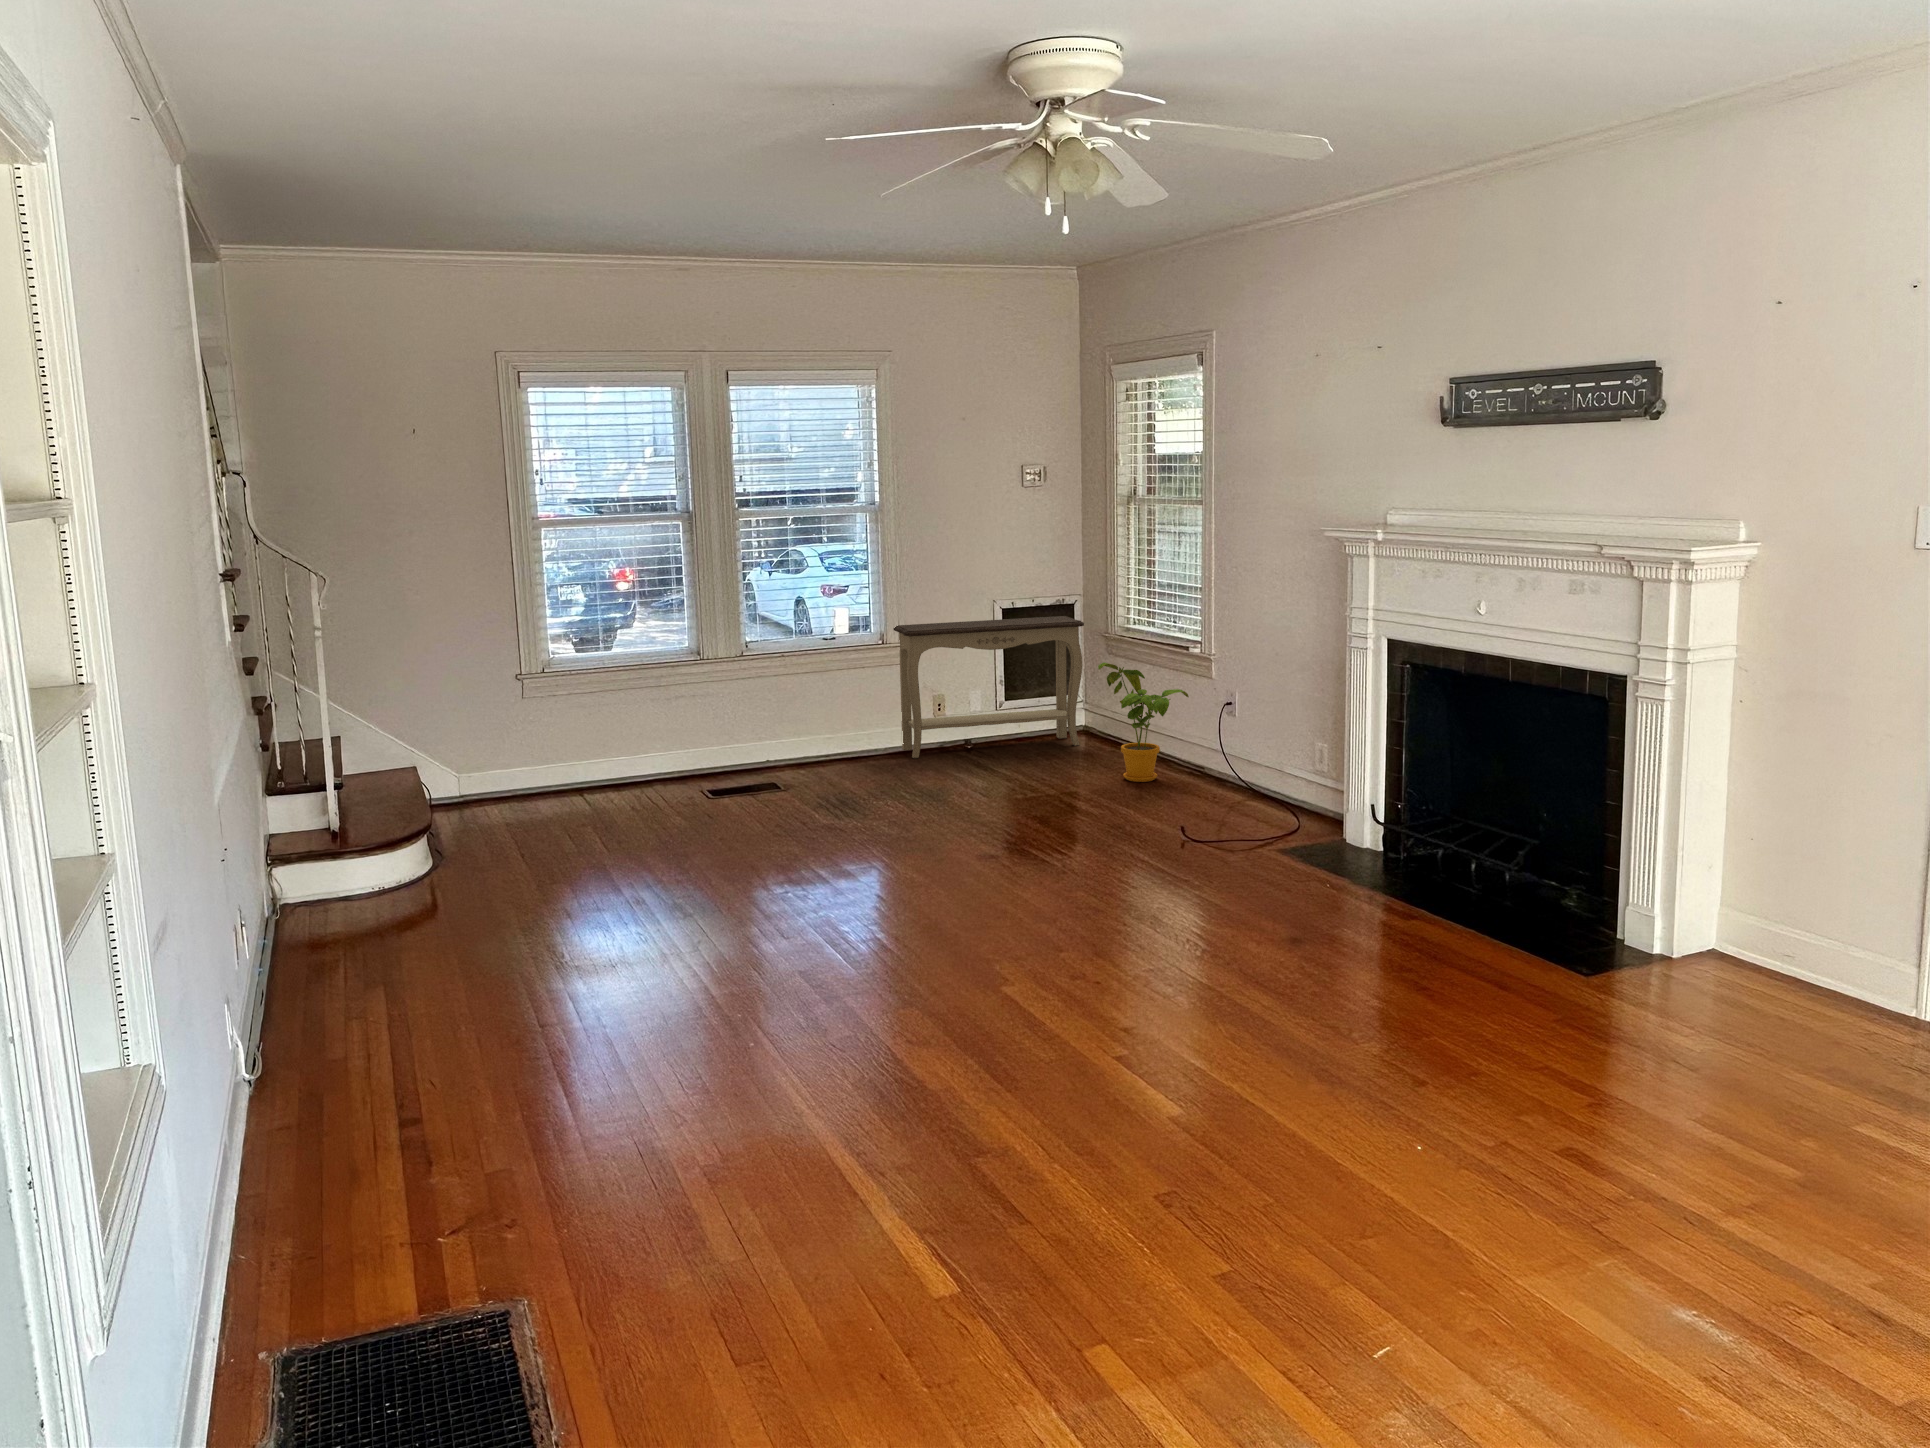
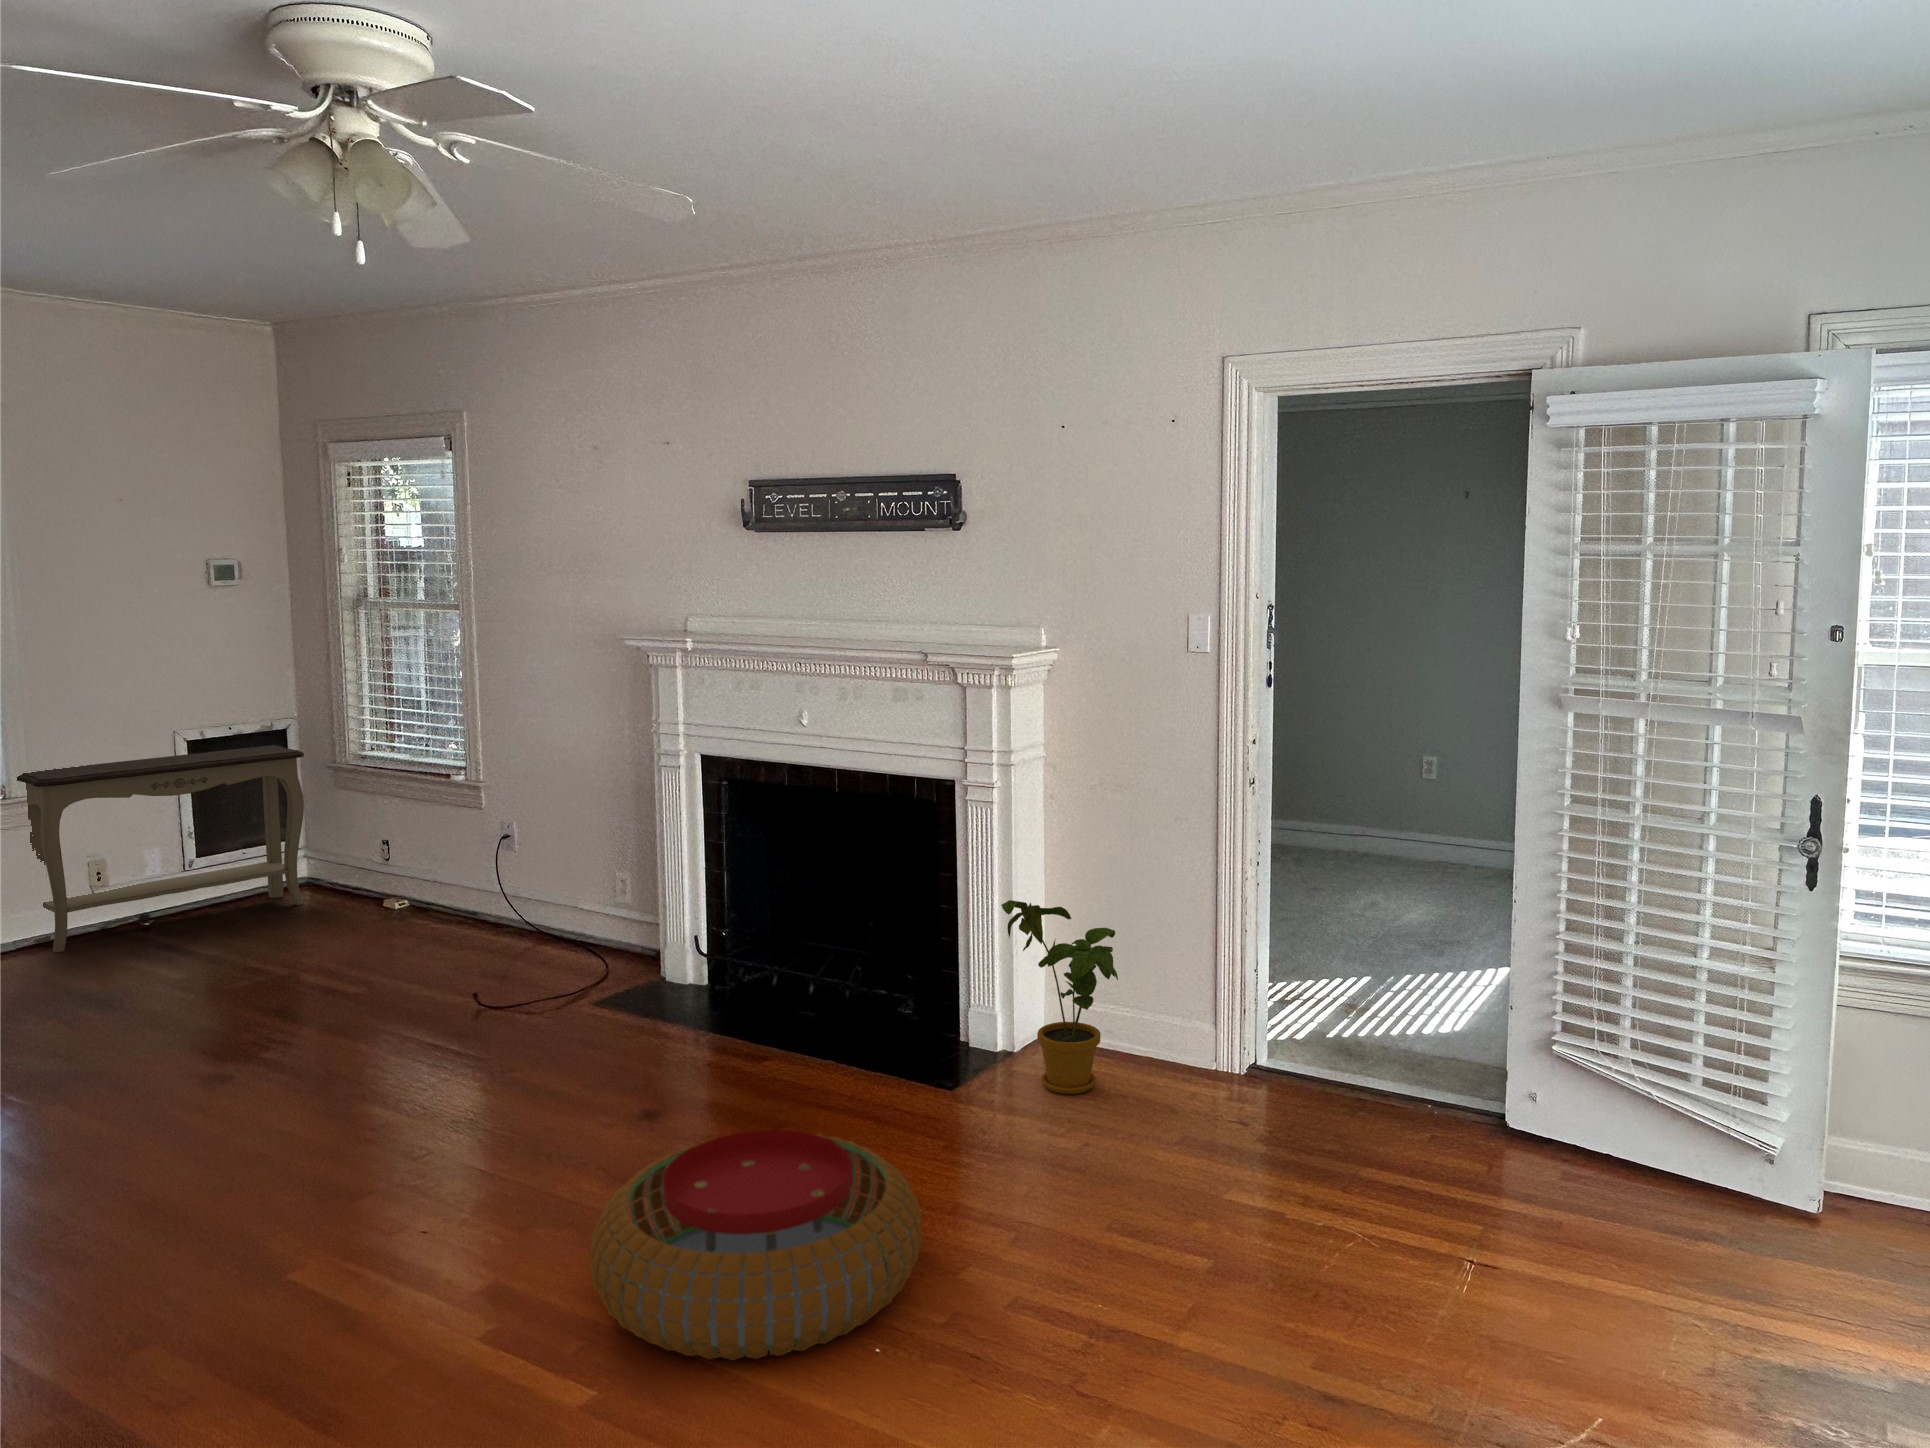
house plant: present [1098,663,1189,782] -> present [1001,900,1118,1094]
pouf: none [1194,954,1487,1133] -> present [590,1130,922,1360]

